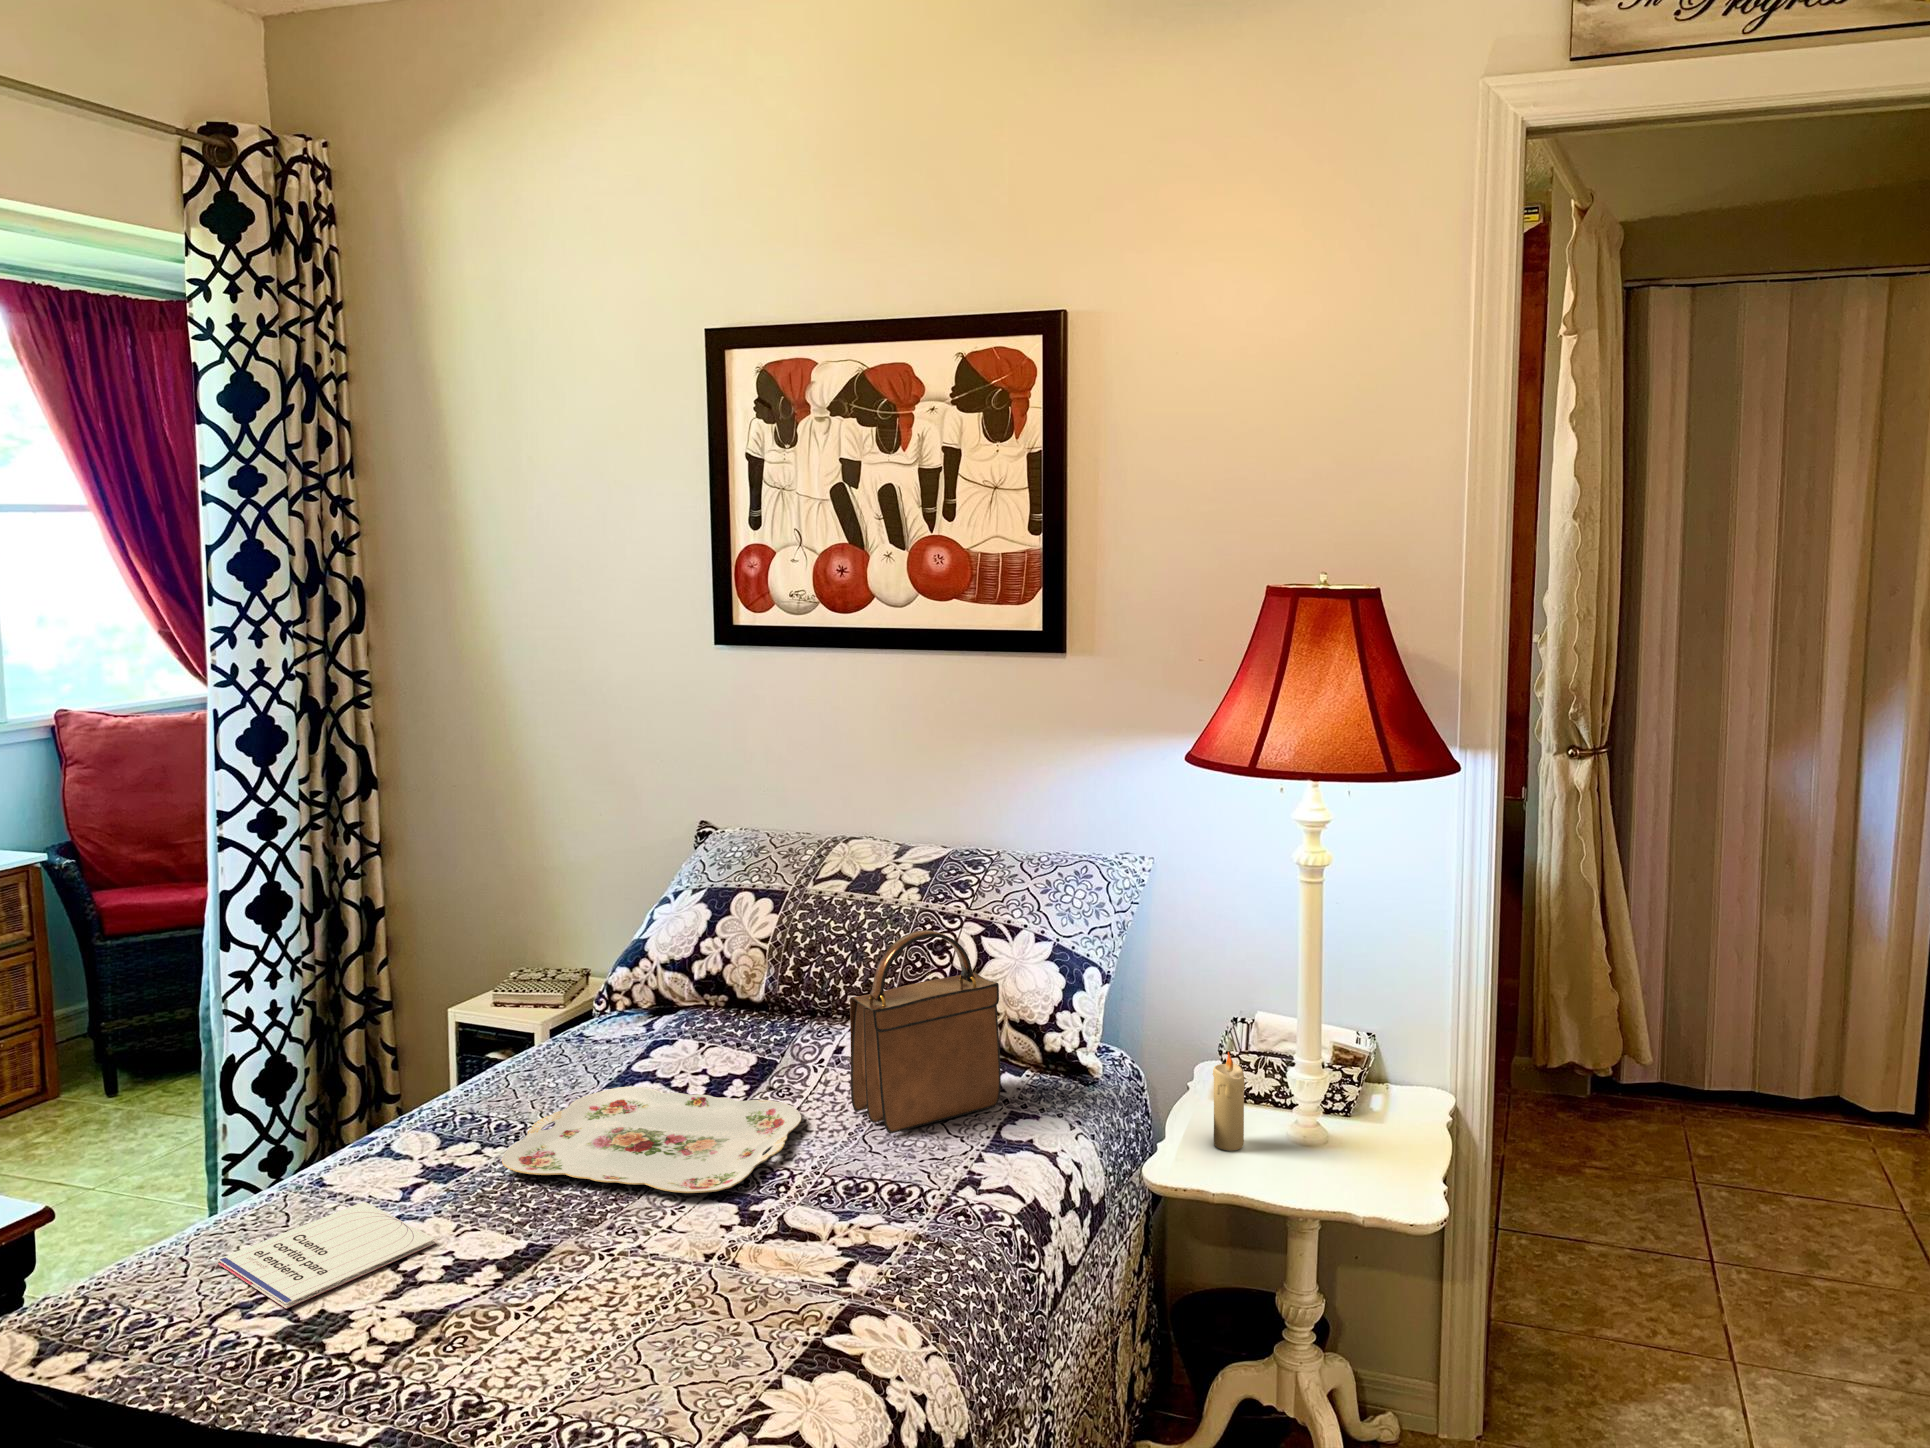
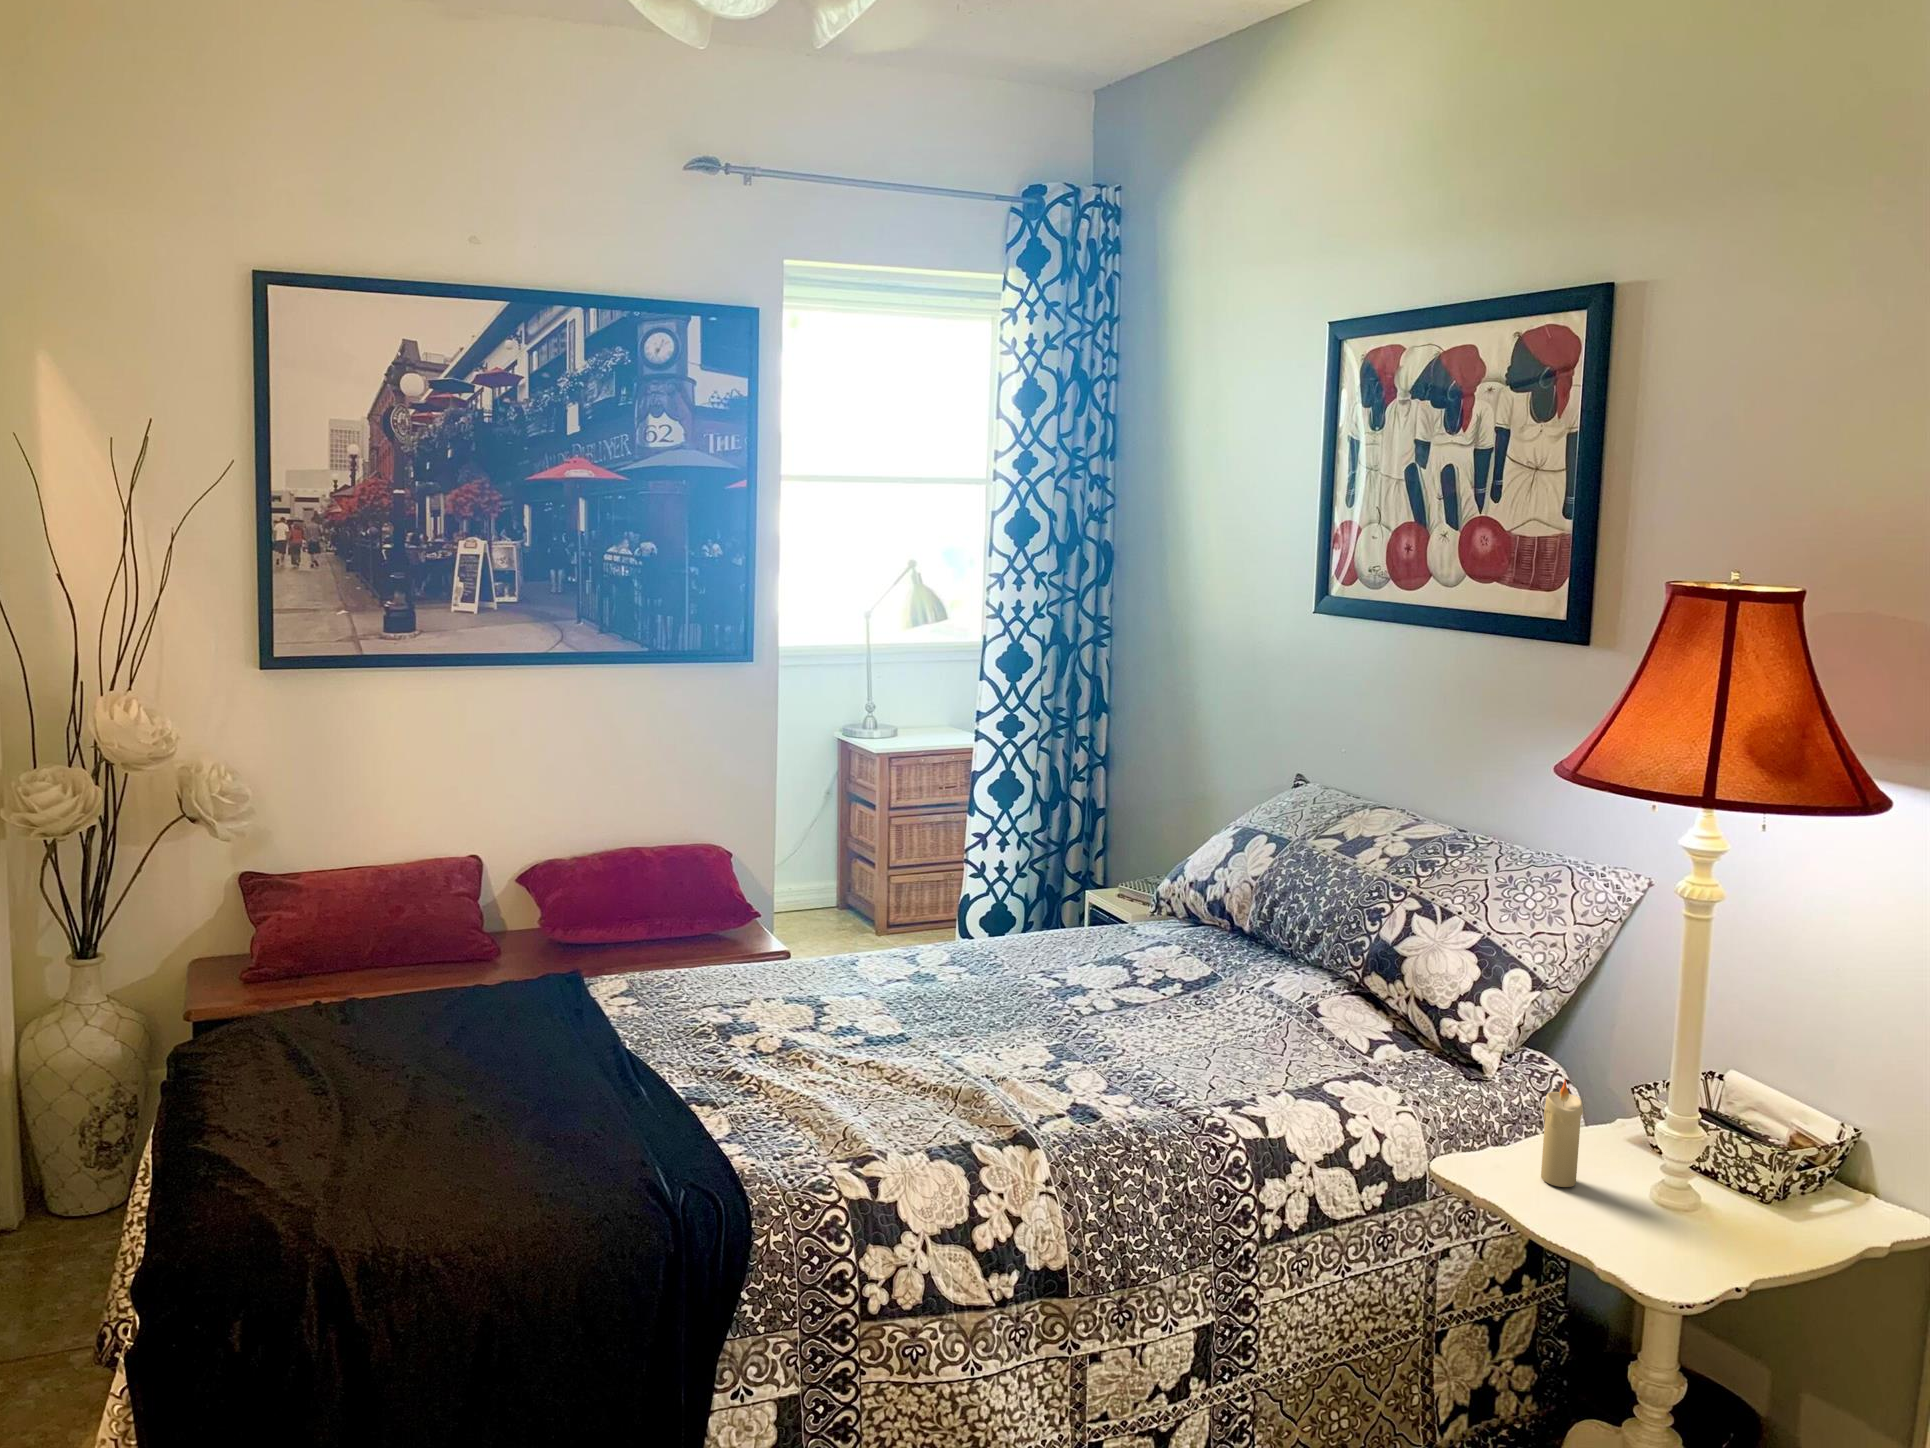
handbag: present [850,930,1001,1134] -> none [1212,878,1353,1061]
serving tray: present [502,1087,801,1193] -> none [944,956,1173,1035]
notebook: present [218,1201,435,1309] -> none [750,967,858,1004]

